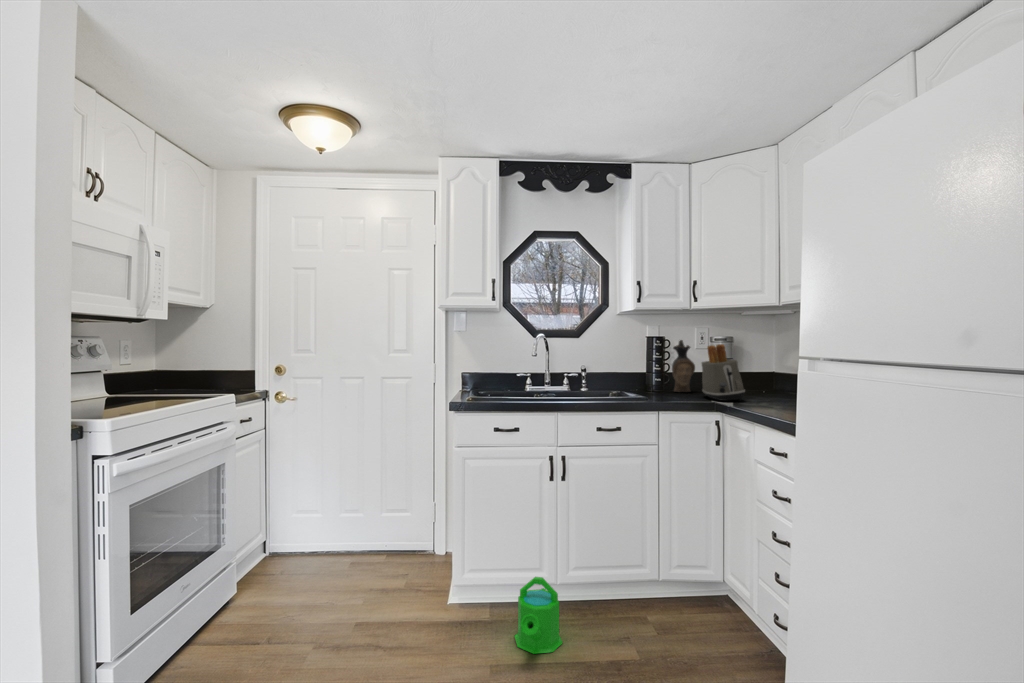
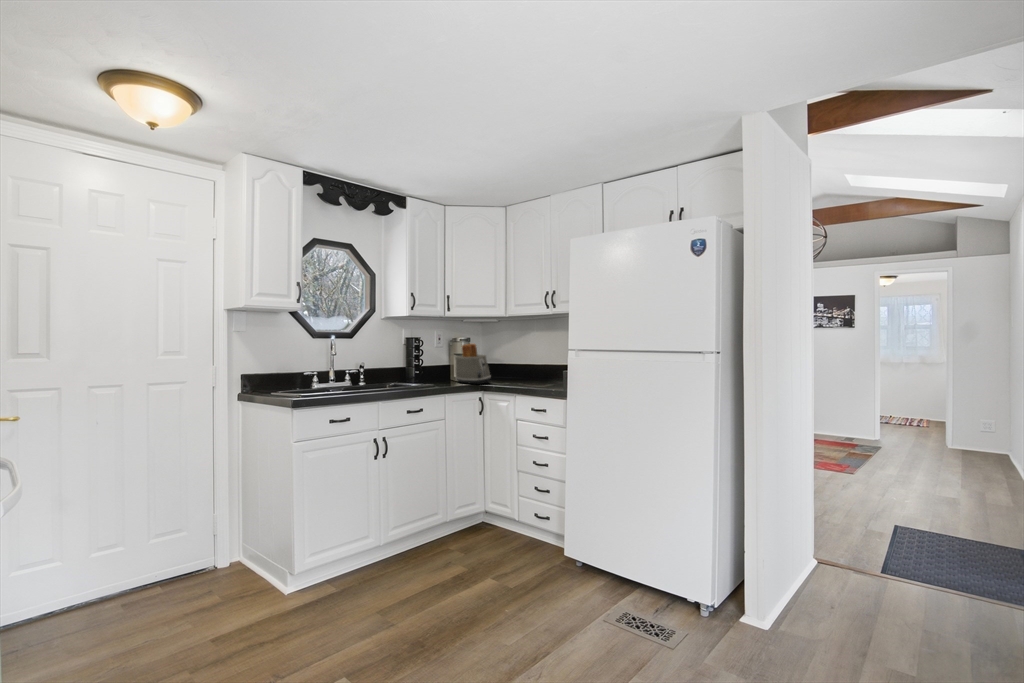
ceramic pitcher: present [672,340,695,392] -> none [423,340,442,381]
watering can: present [515,577,563,654] -> none [373,531,412,591]

